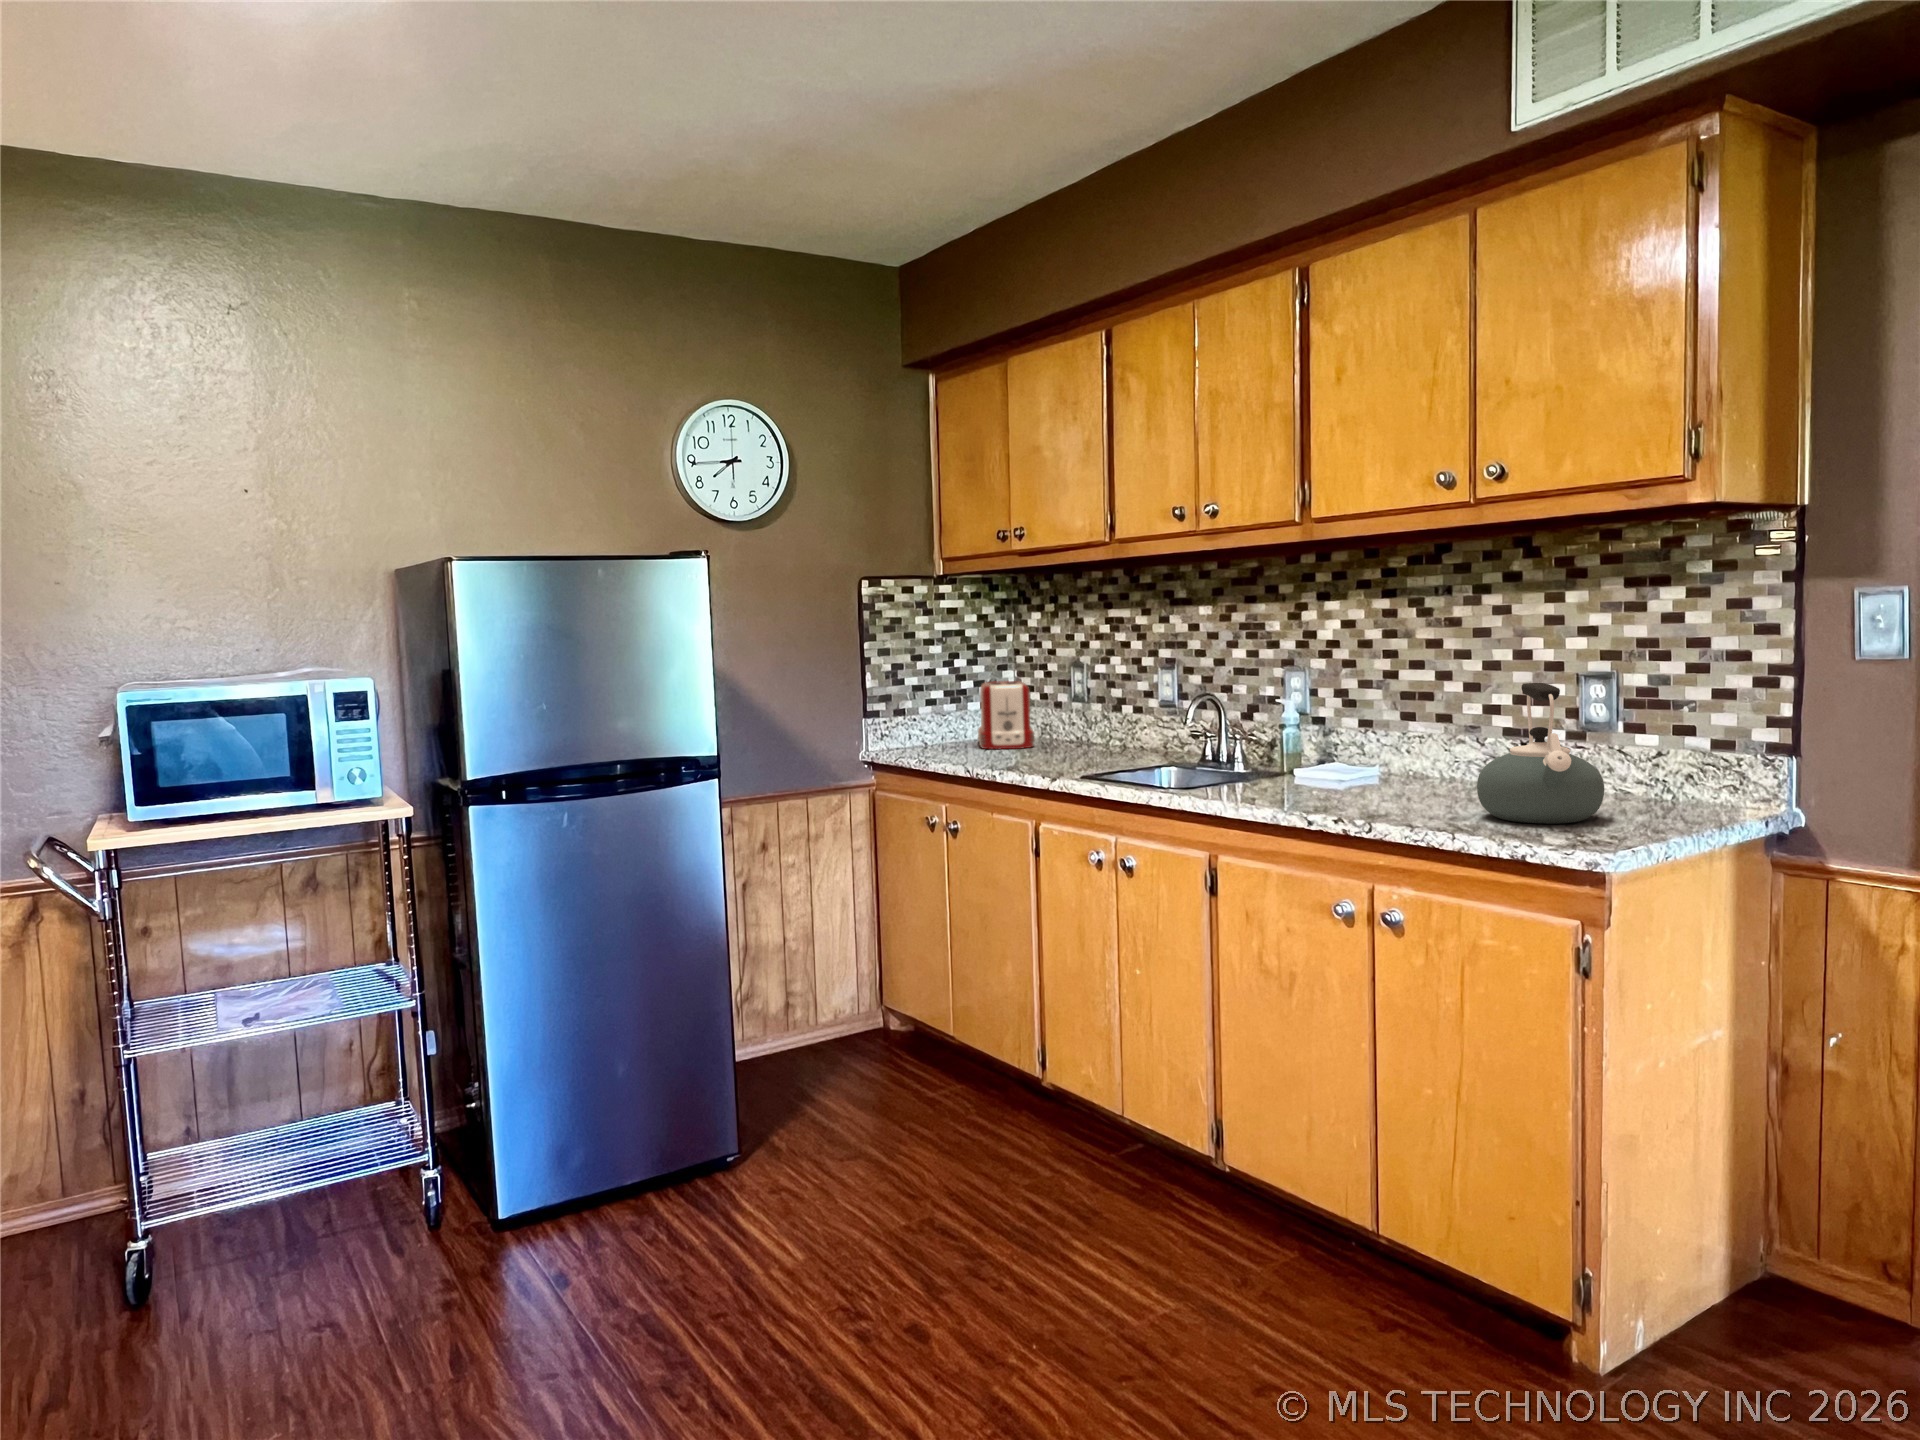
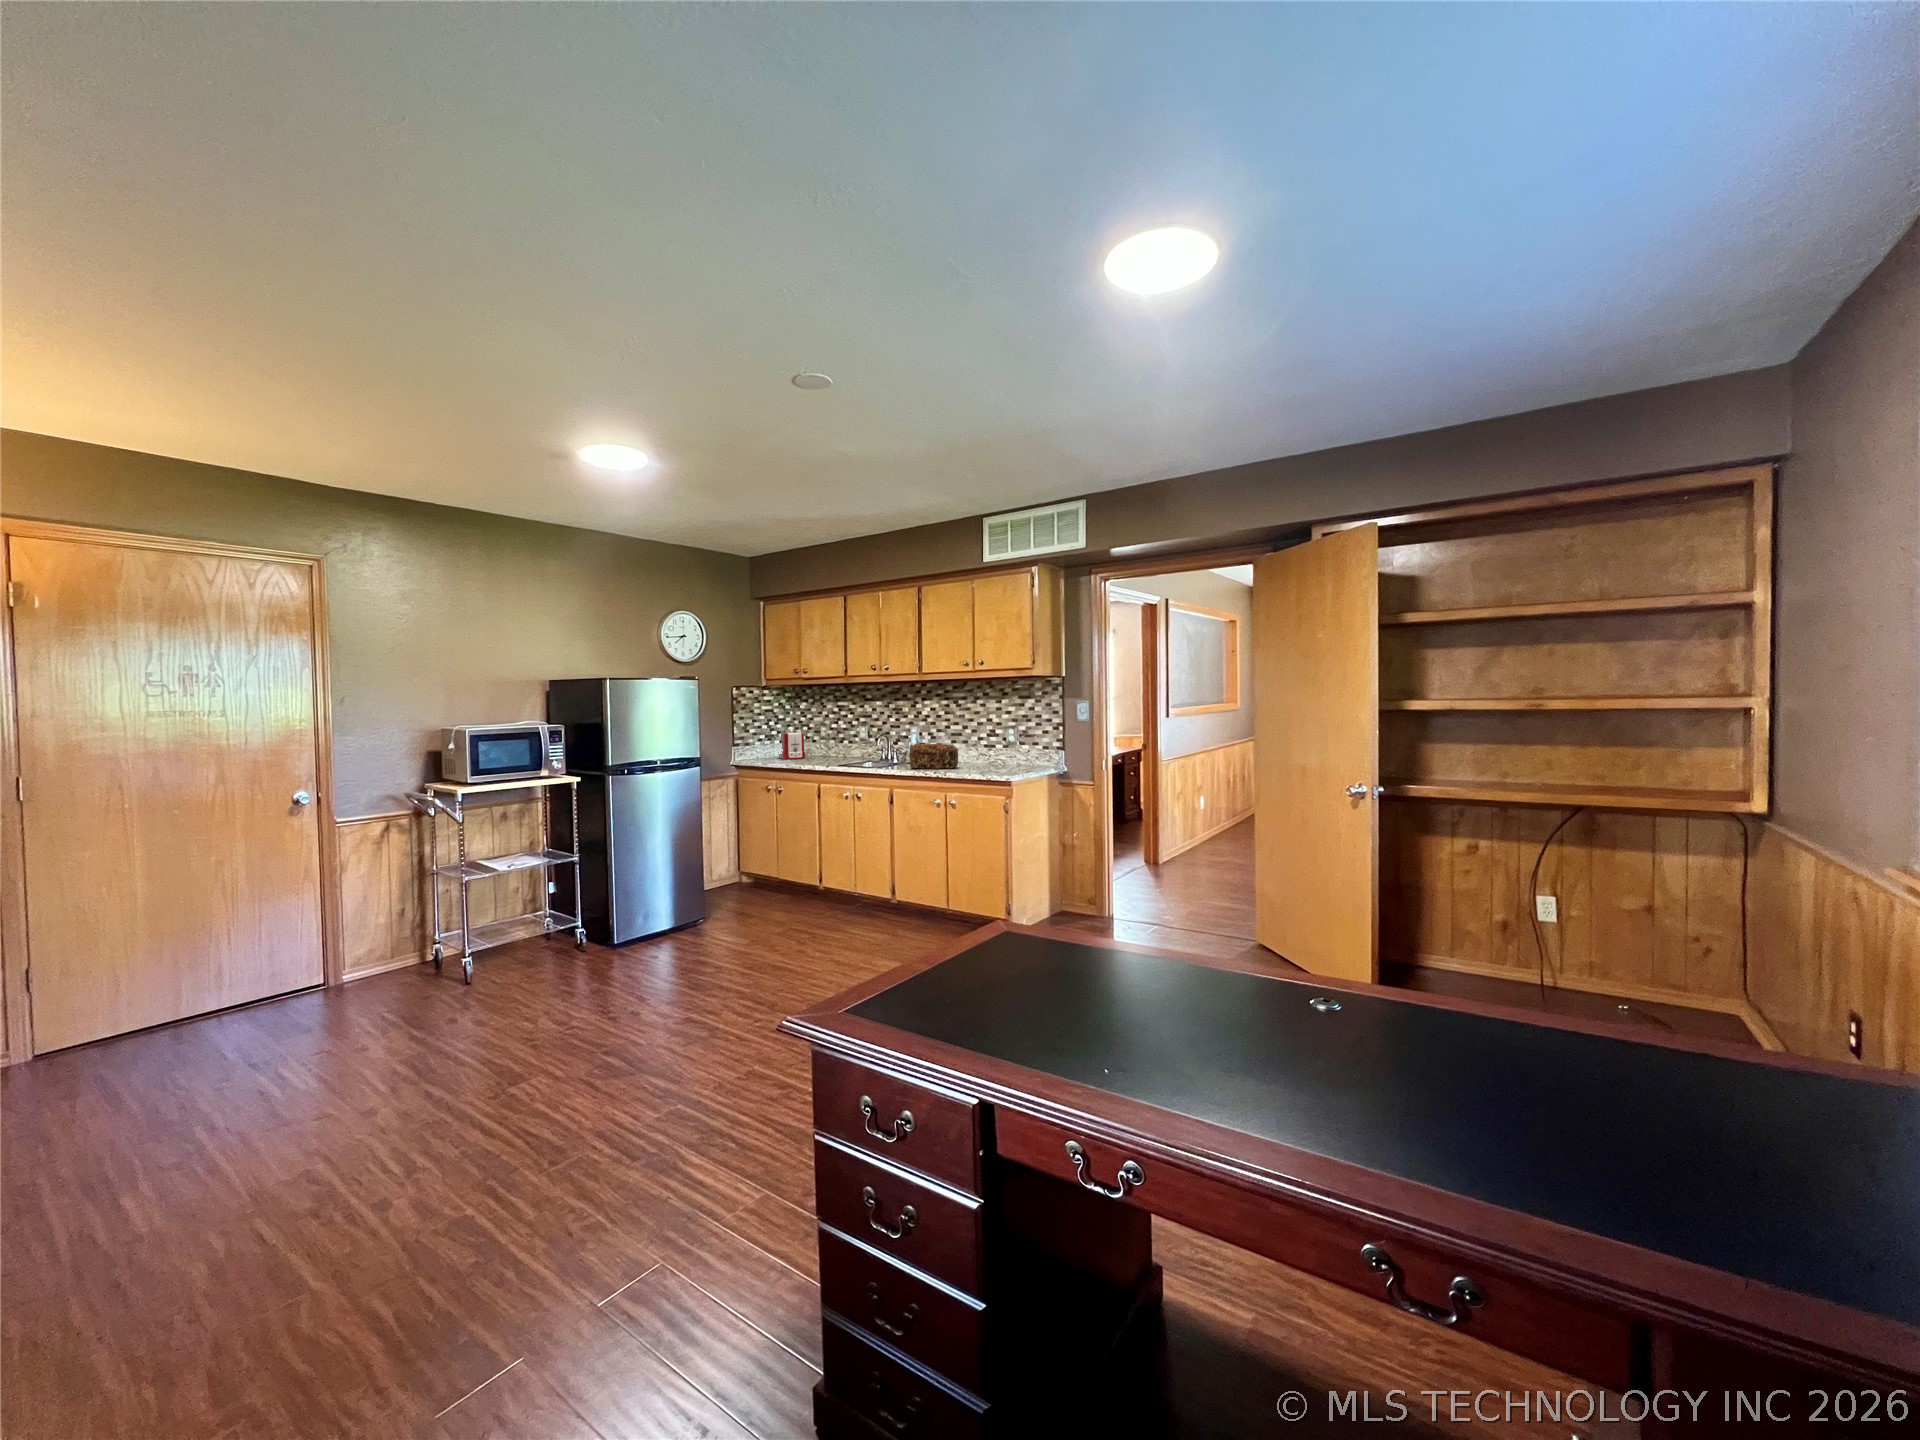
kettle: present [1477,683,1604,824] -> none [976,728,1012,771]
bread loaf: none [1265,726,1418,803] -> present [909,744,958,769]

